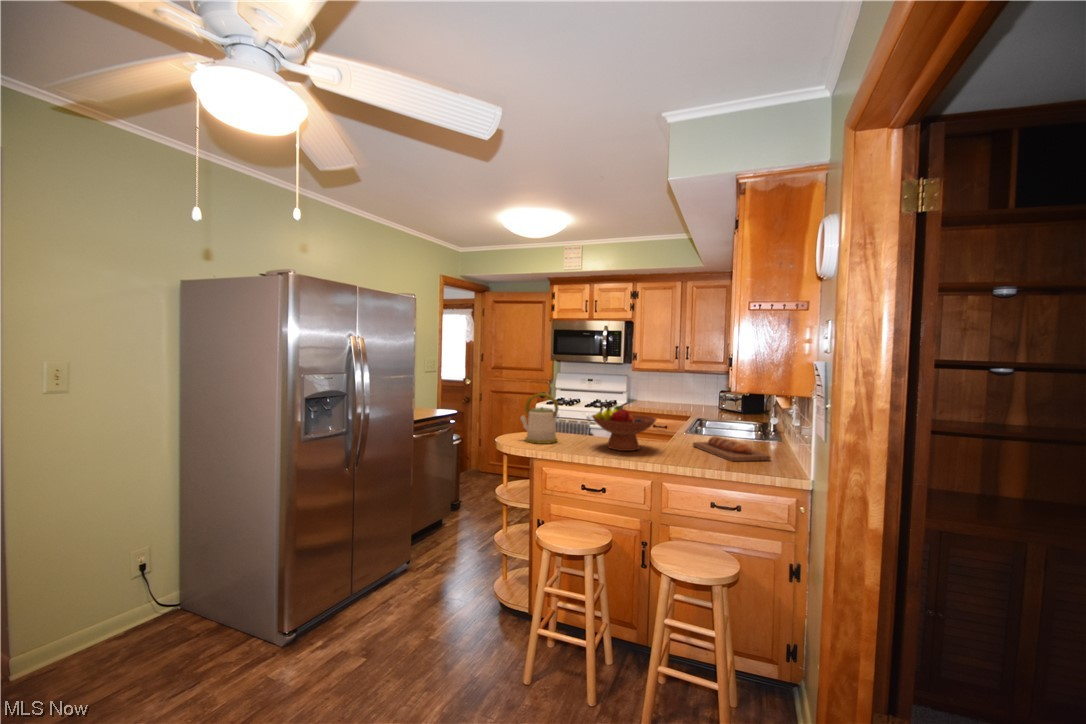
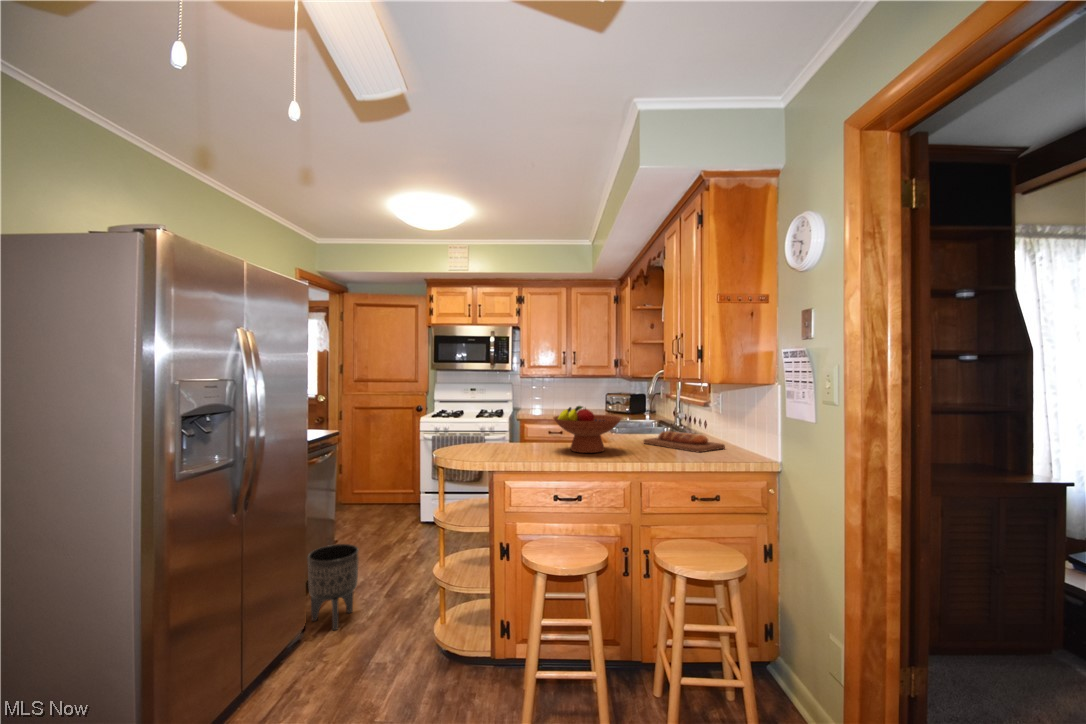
kettle: present [520,393,559,444] -> none [468,397,514,455]
planter: none [418,501,457,567] -> present [307,544,359,630]

